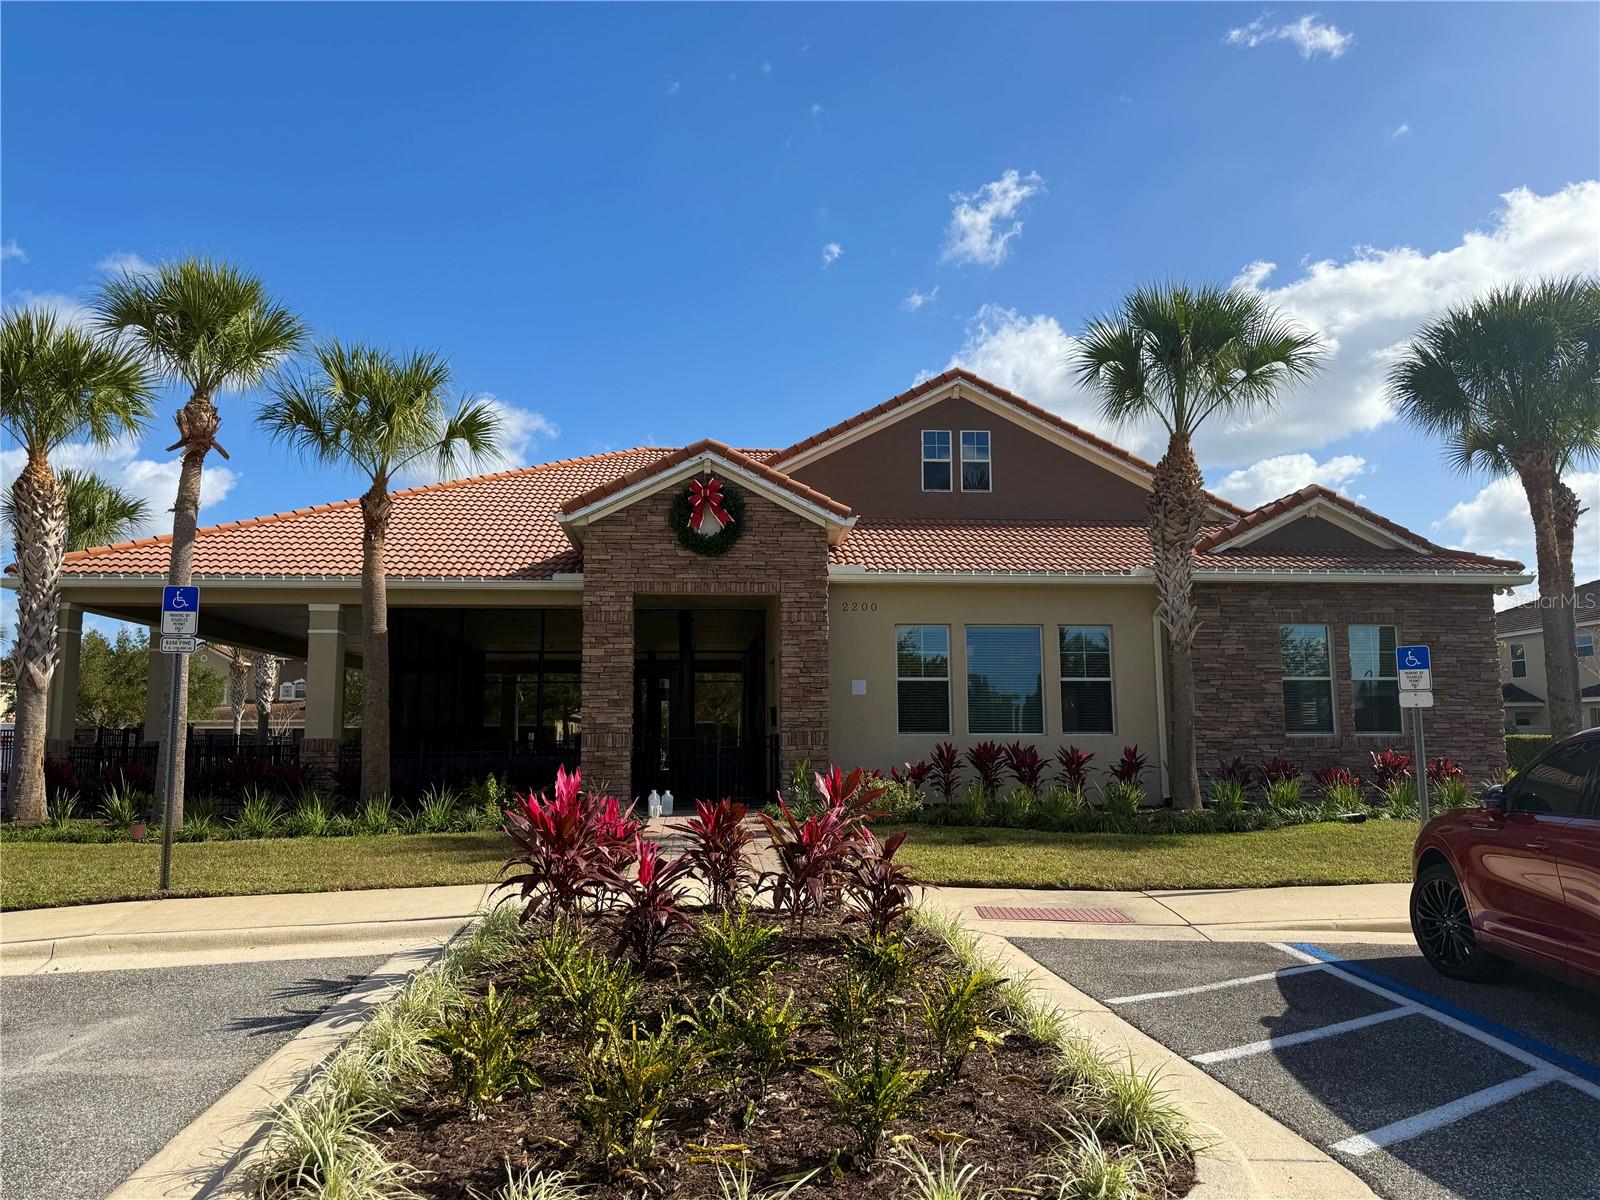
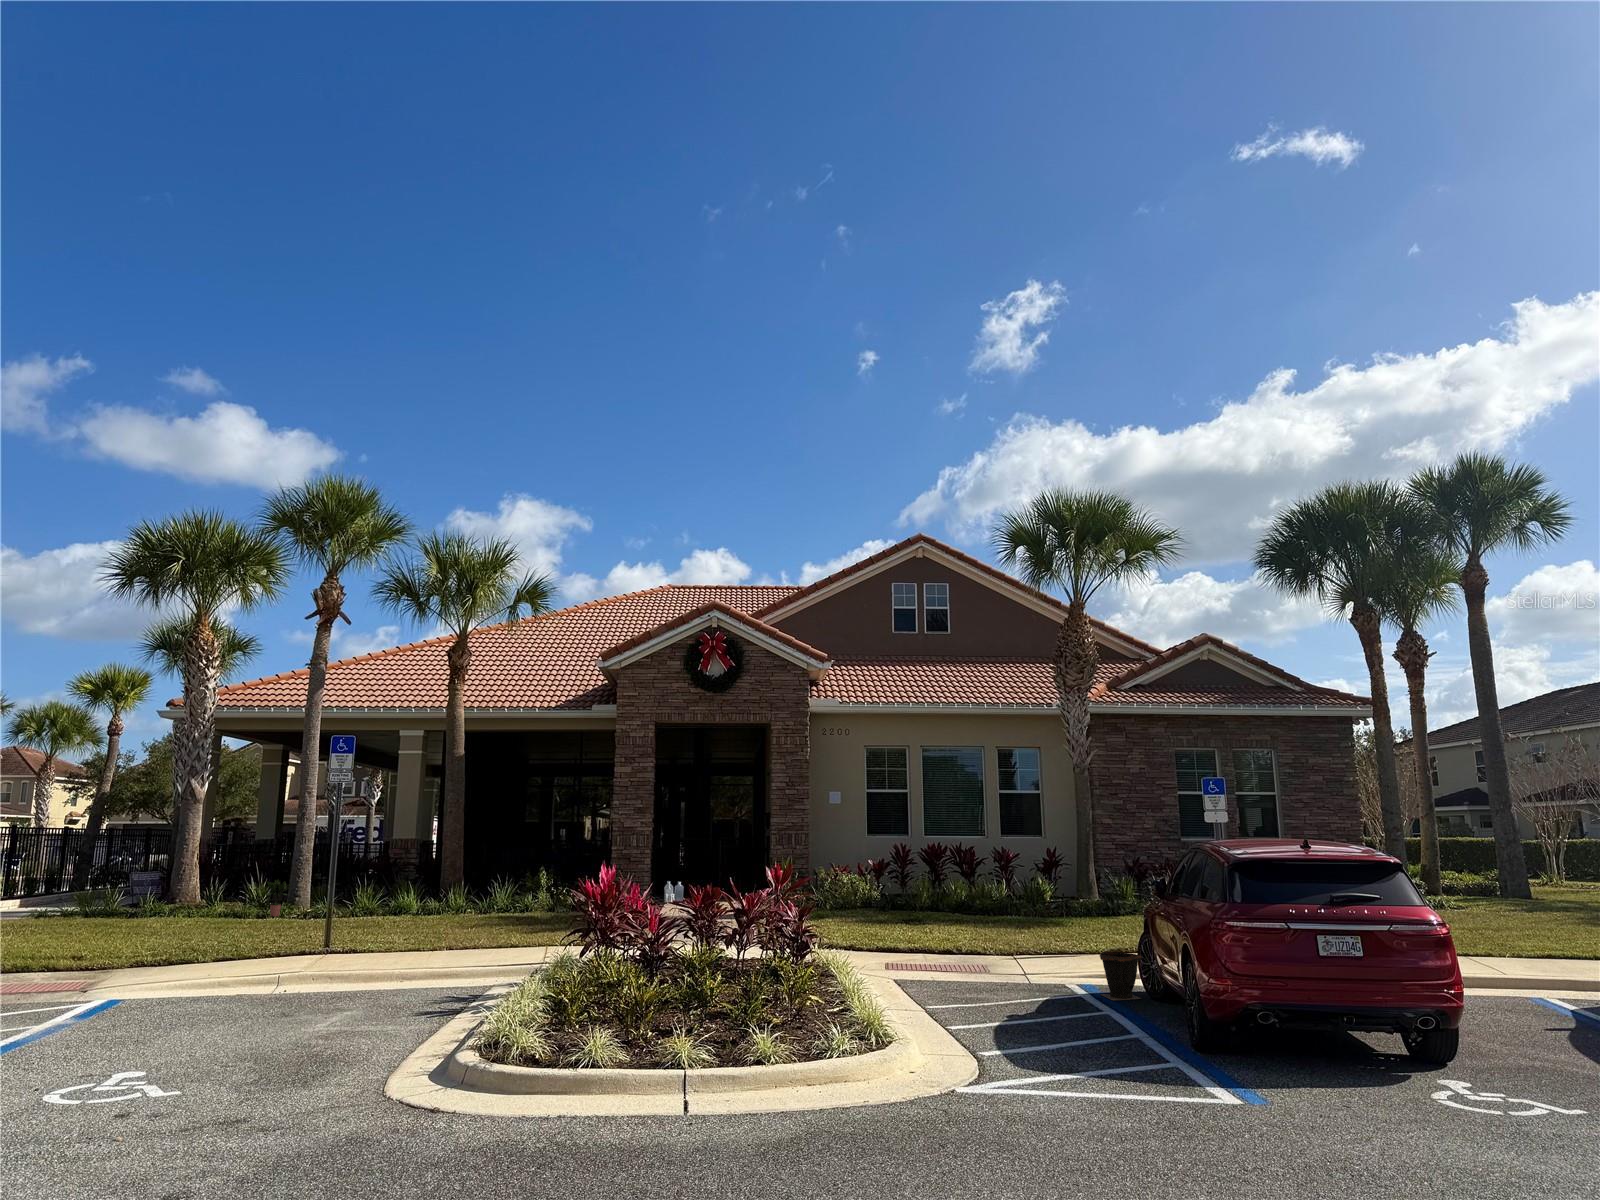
bucket: none [1357,894,1436,981] -> present [1100,949,1142,1000]

